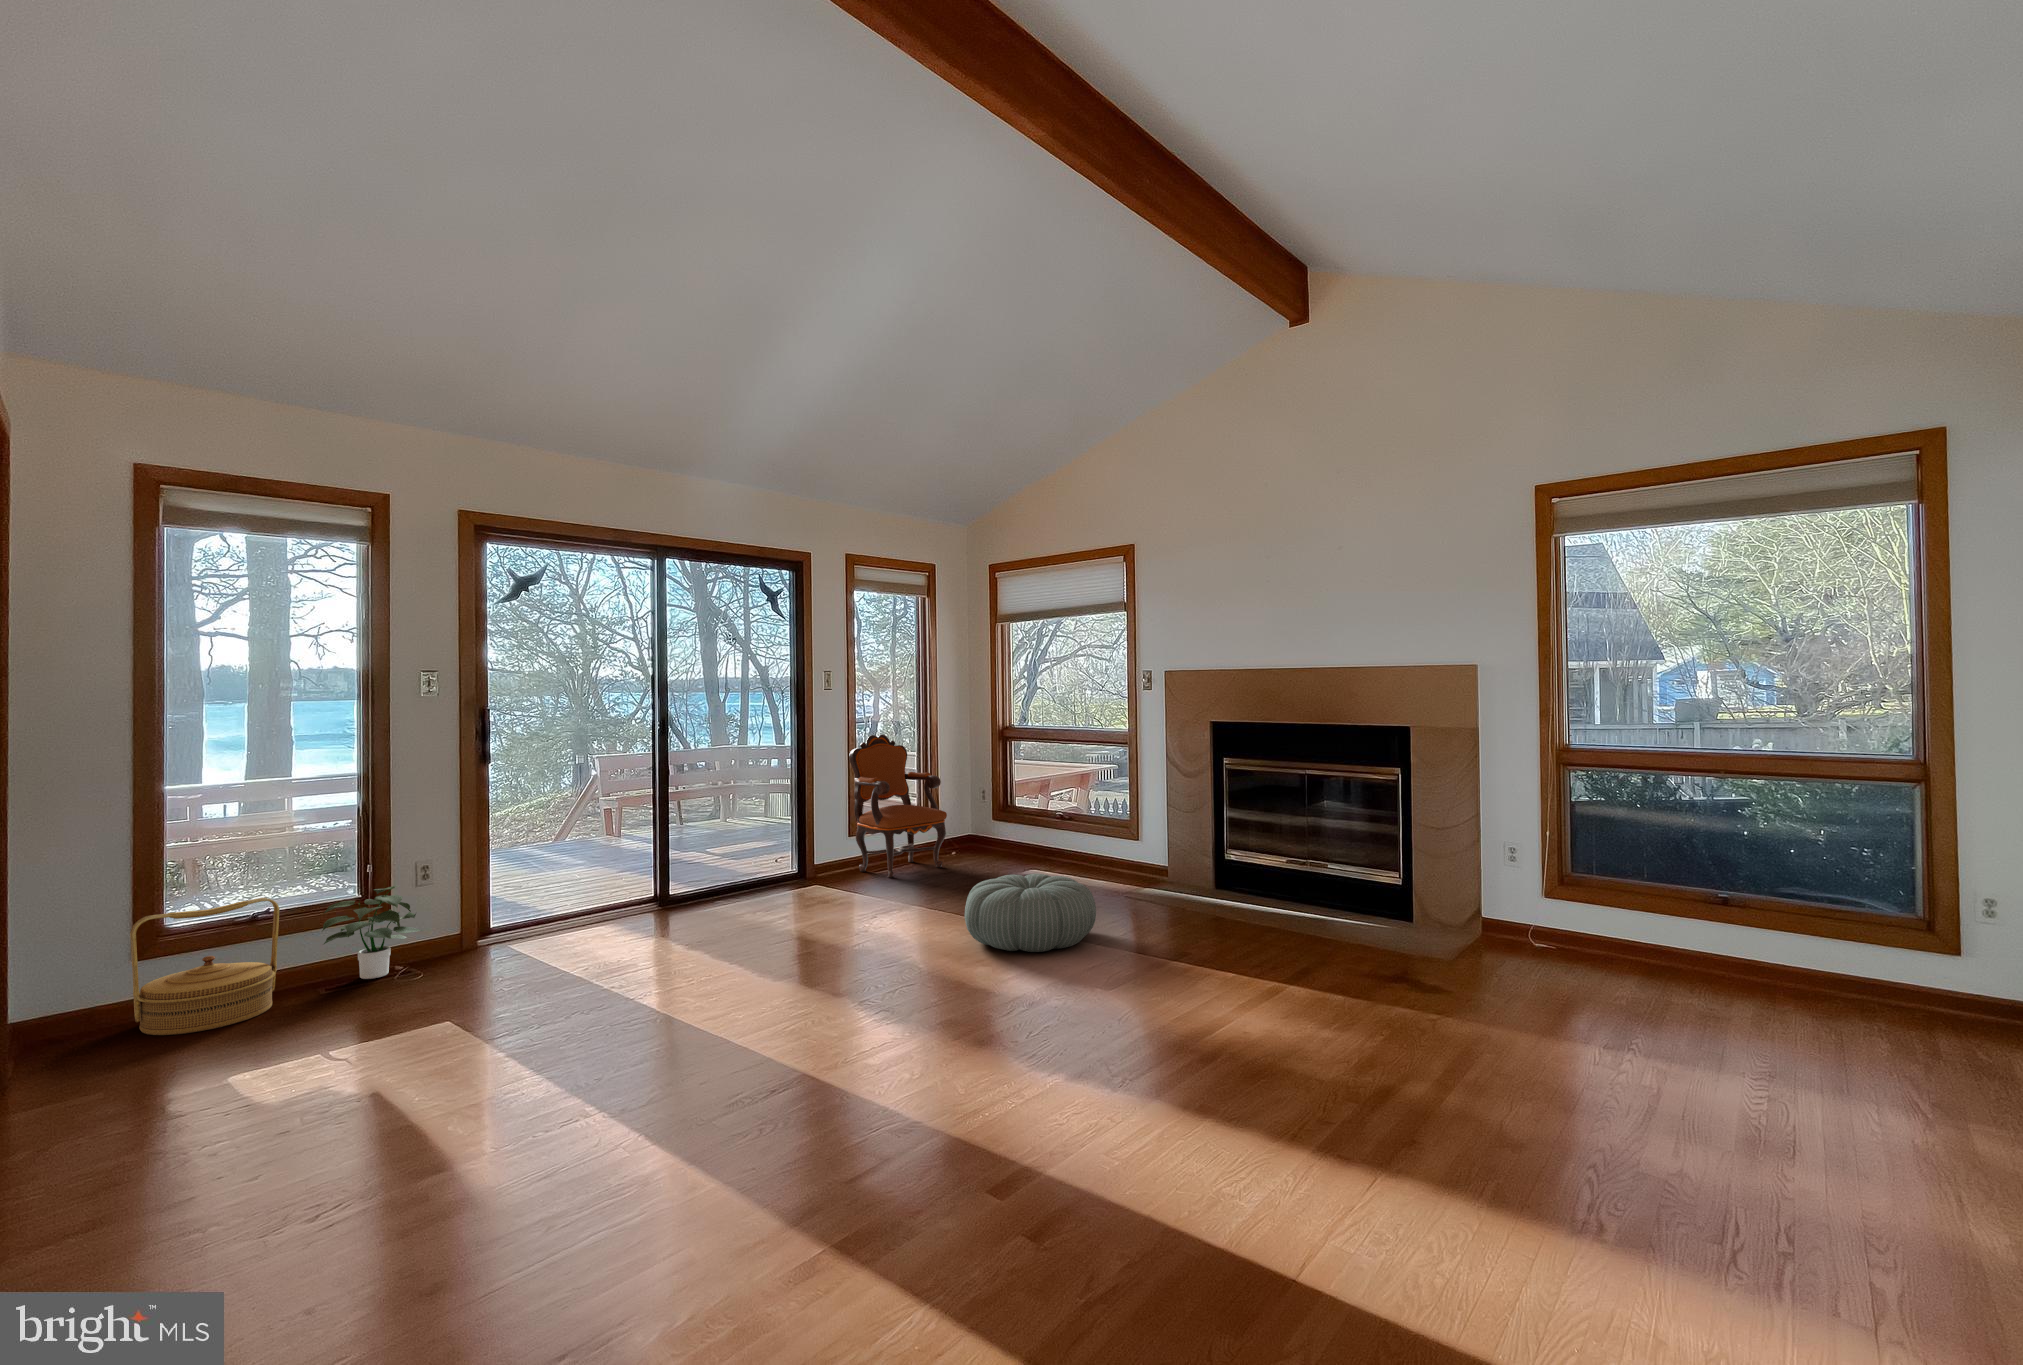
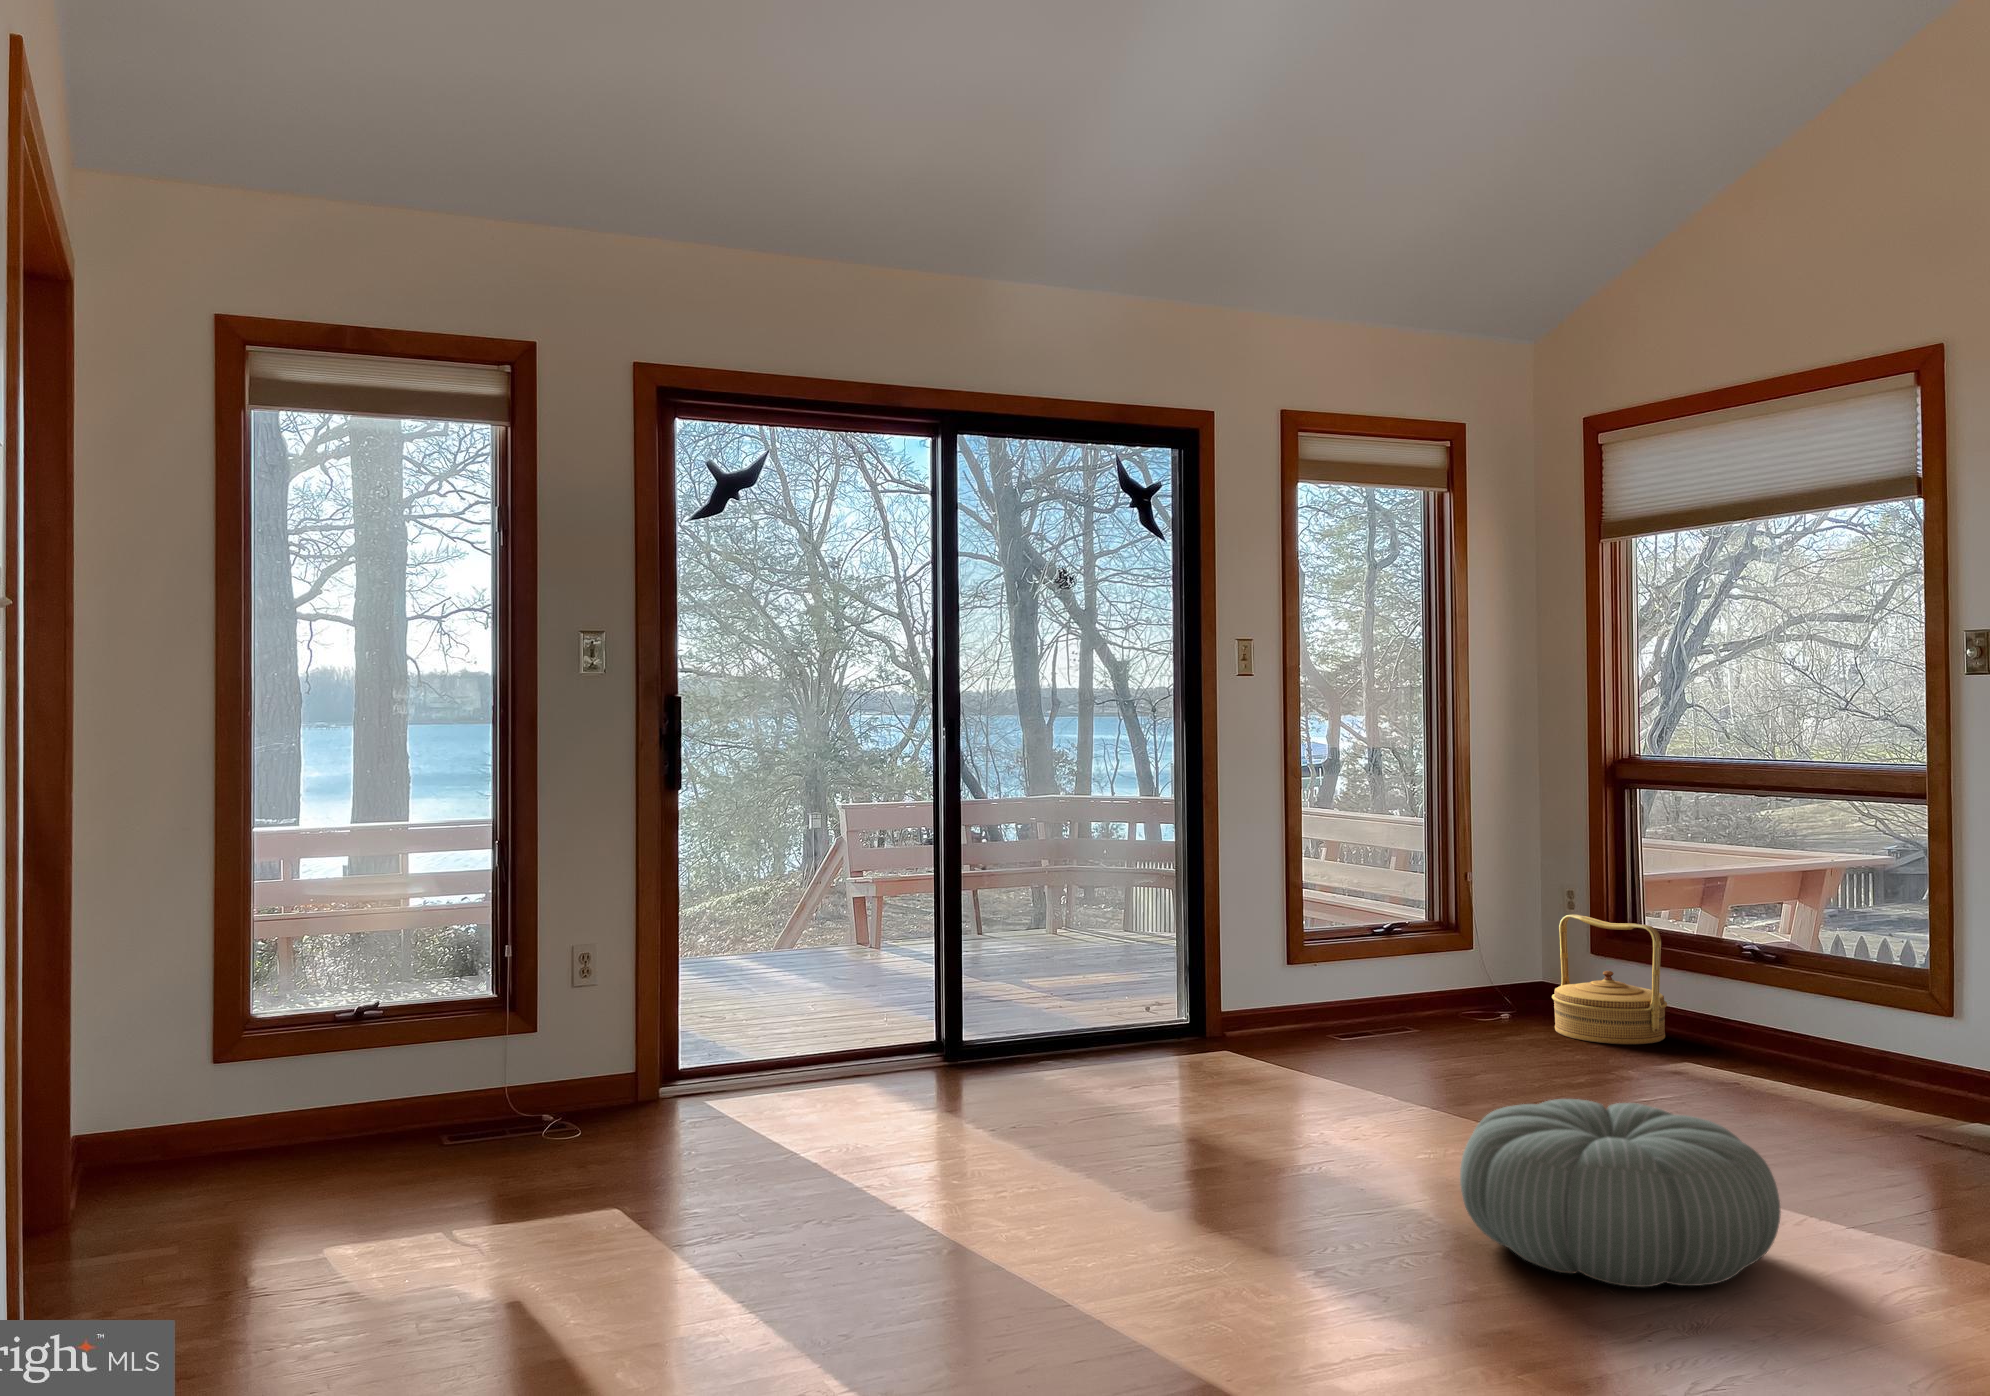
armchair: present [849,735,947,877] -> none [1281,789,1474,1066]
potted plant: present [322,886,423,979] -> none [430,1001,566,1142]
woven basket: present [130,898,280,1035] -> present [1552,914,1667,1044]

